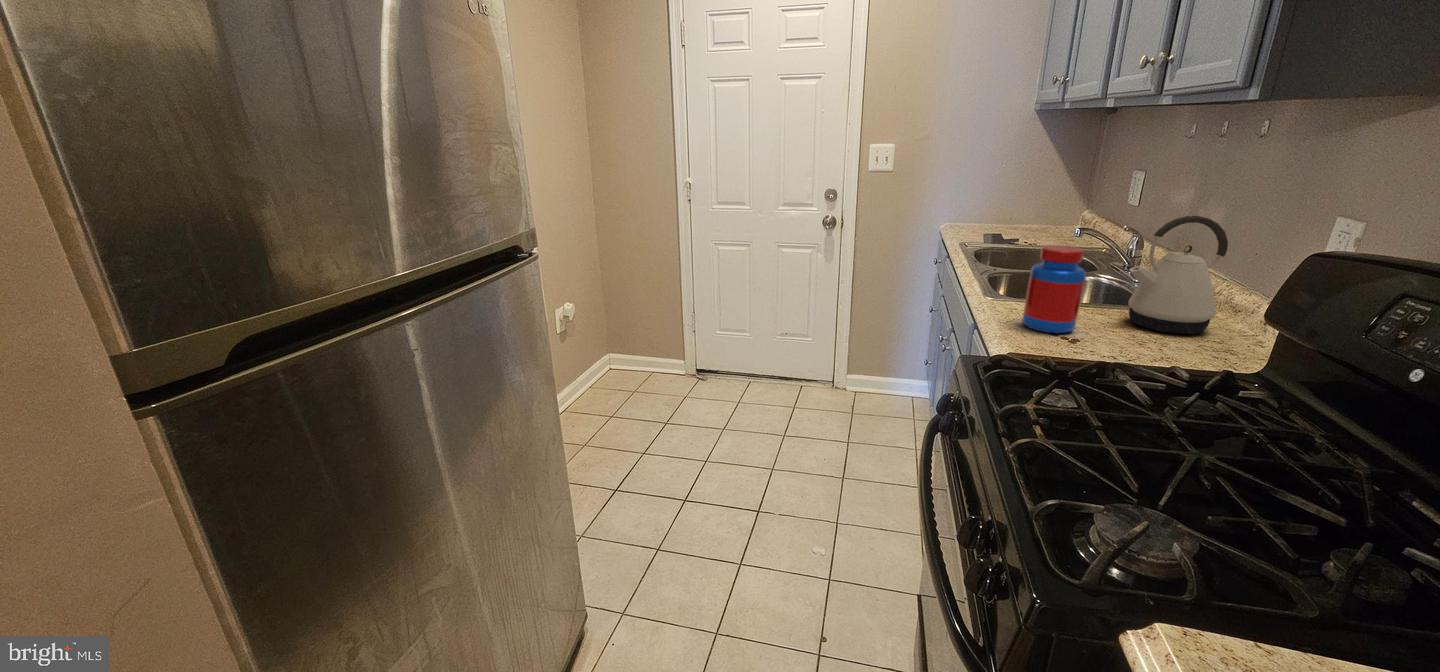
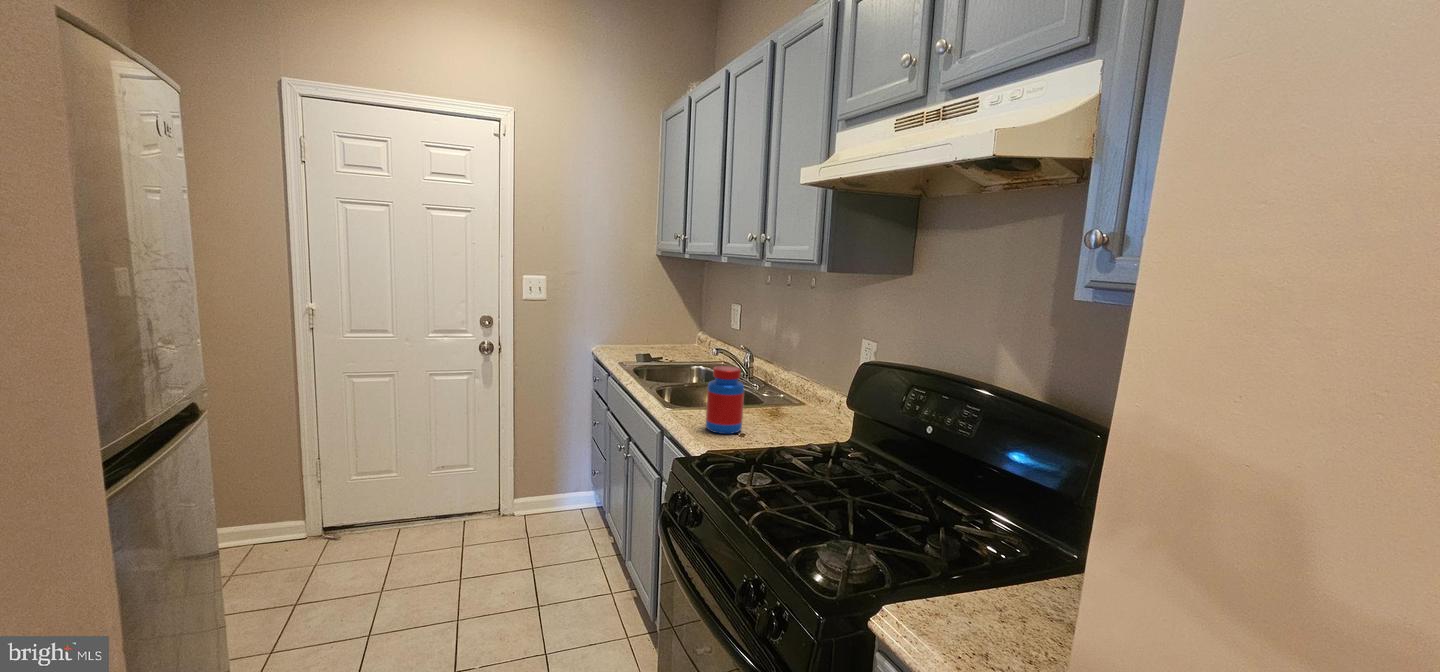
kettle: present [1128,216,1228,334] -> none [765,341,815,423]

